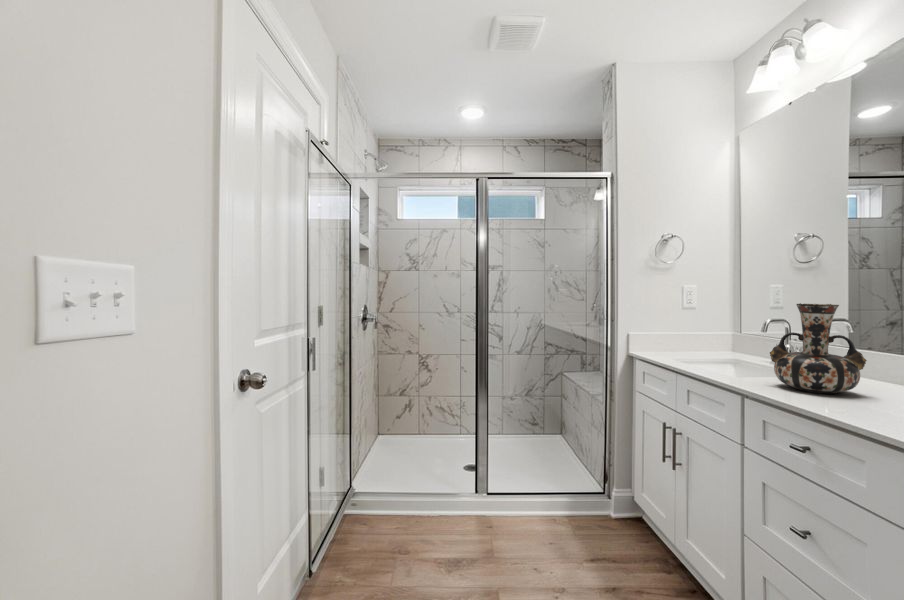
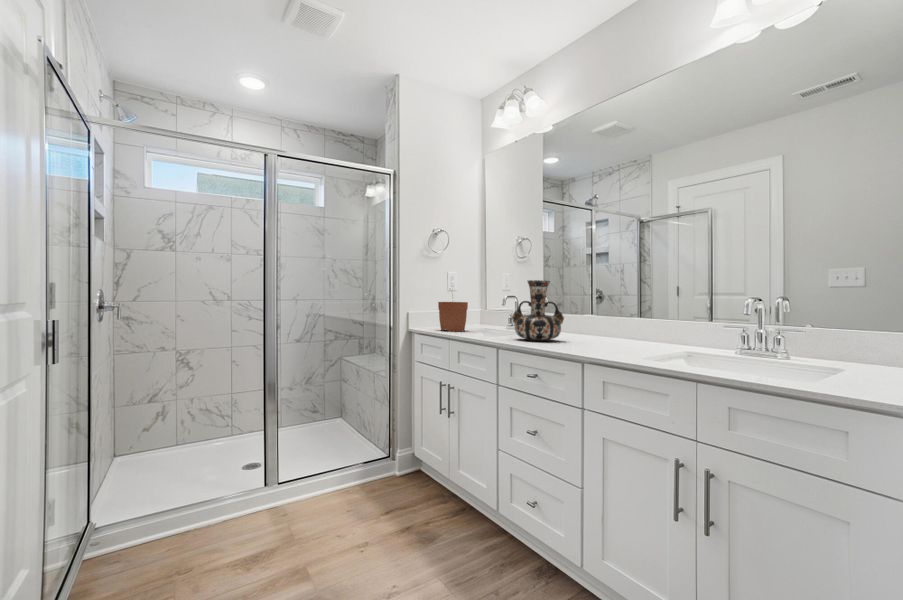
plant pot: none [664,307,707,362] -> present [438,302,468,331]

